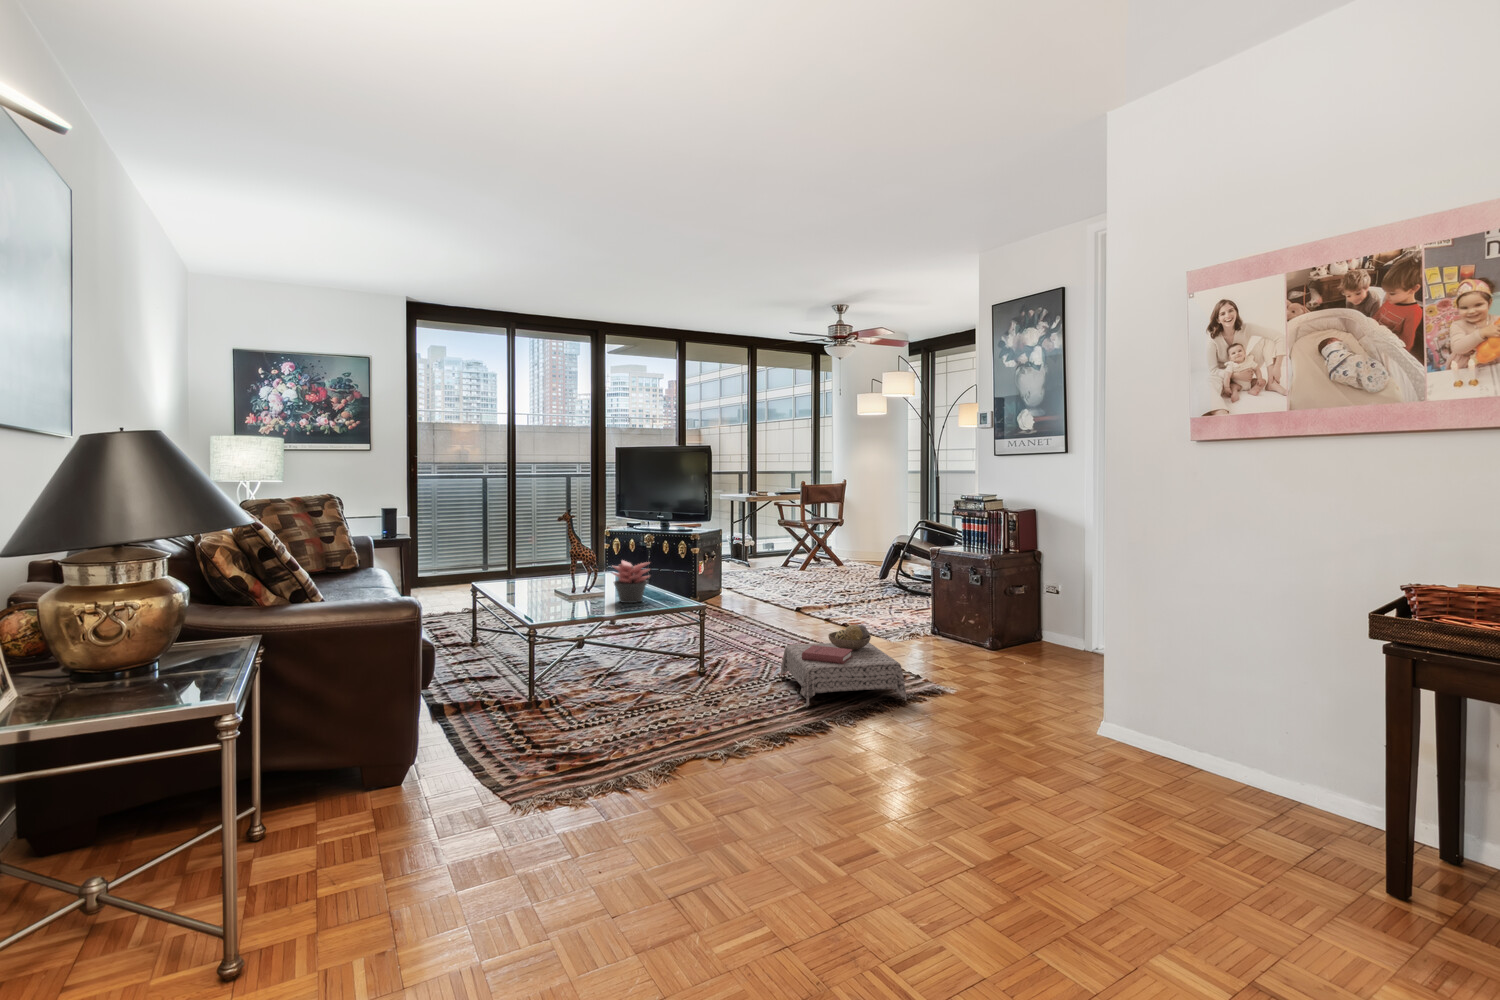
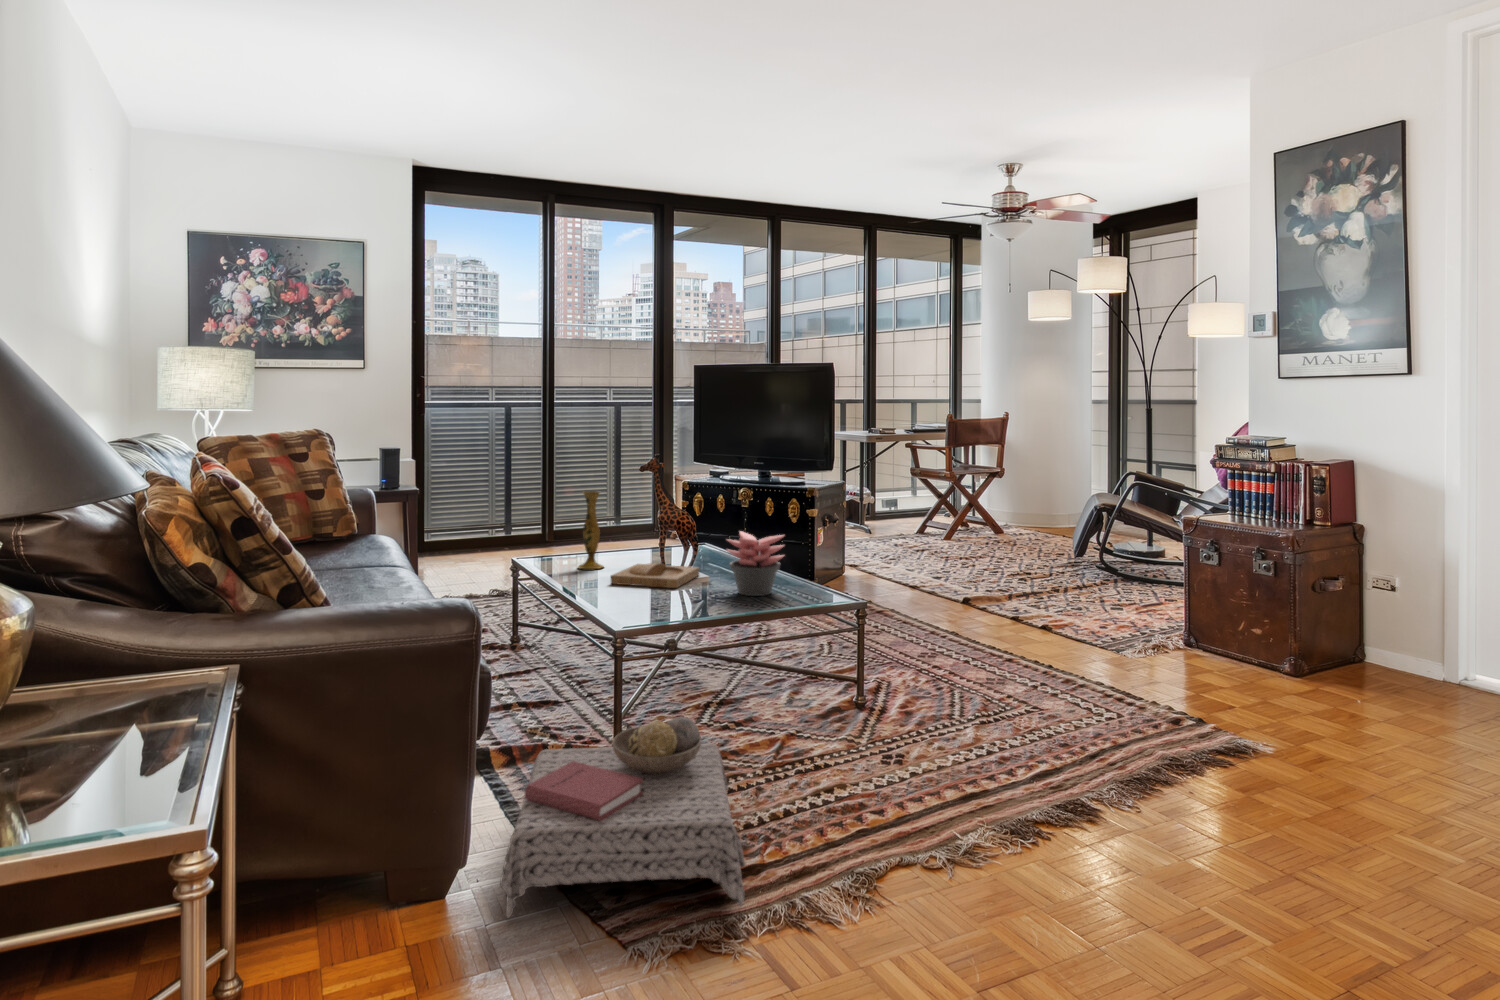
vase: none [516,535,535,589] -> present [578,491,603,569]
tray: none [535,584,598,599] -> present [611,563,699,588]
ottoman: present [781,625,906,707] -> present [500,717,746,919]

